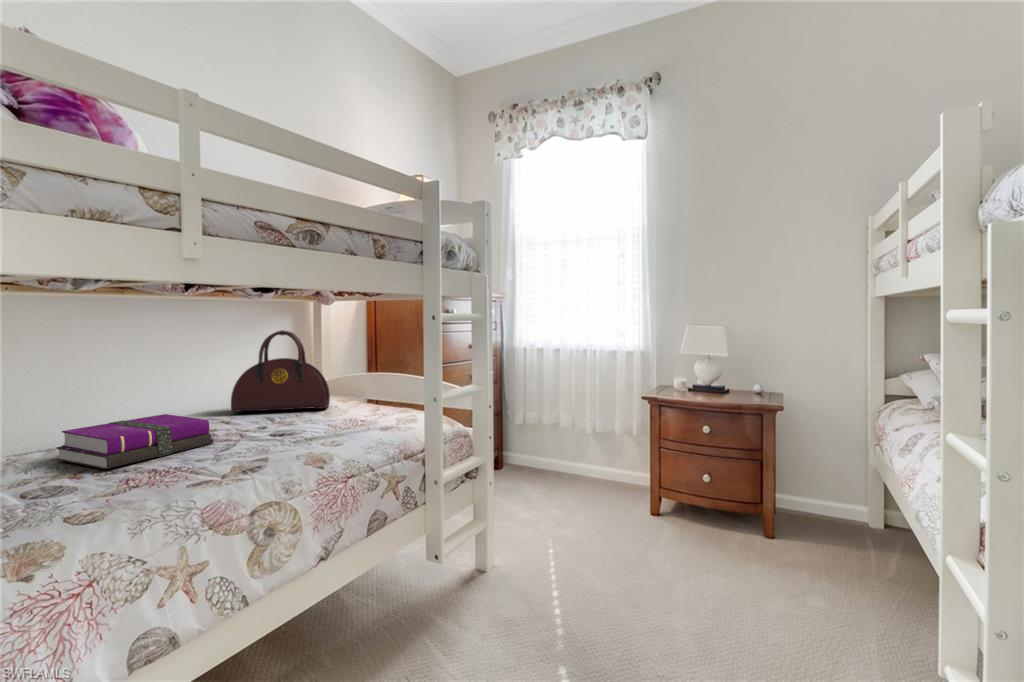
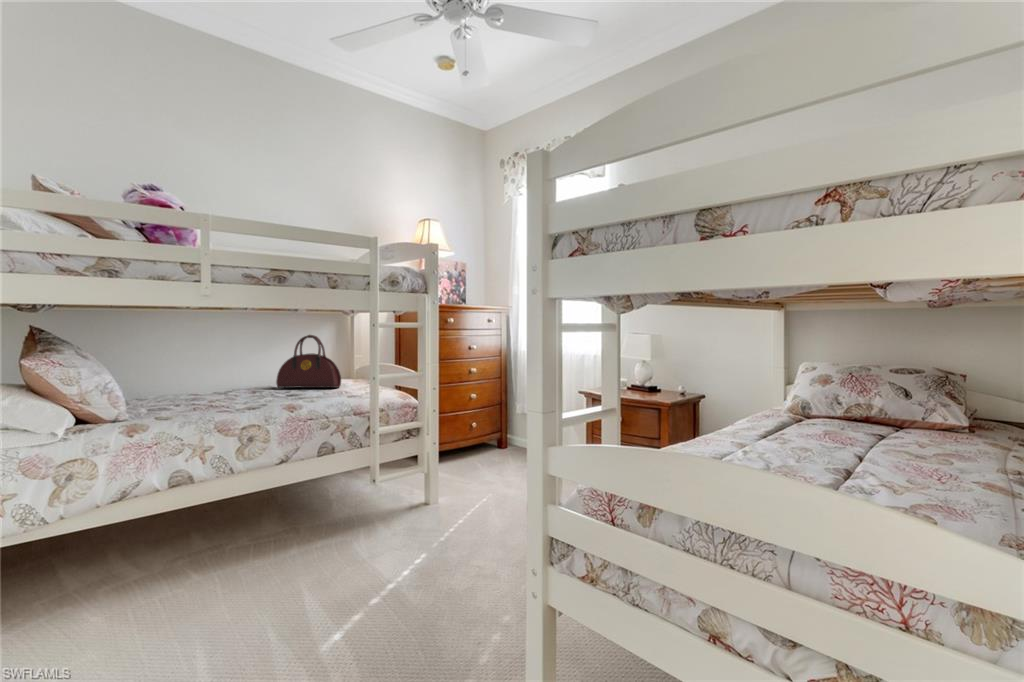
notebook: present [56,414,214,469] -> none [170,383,250,406]

